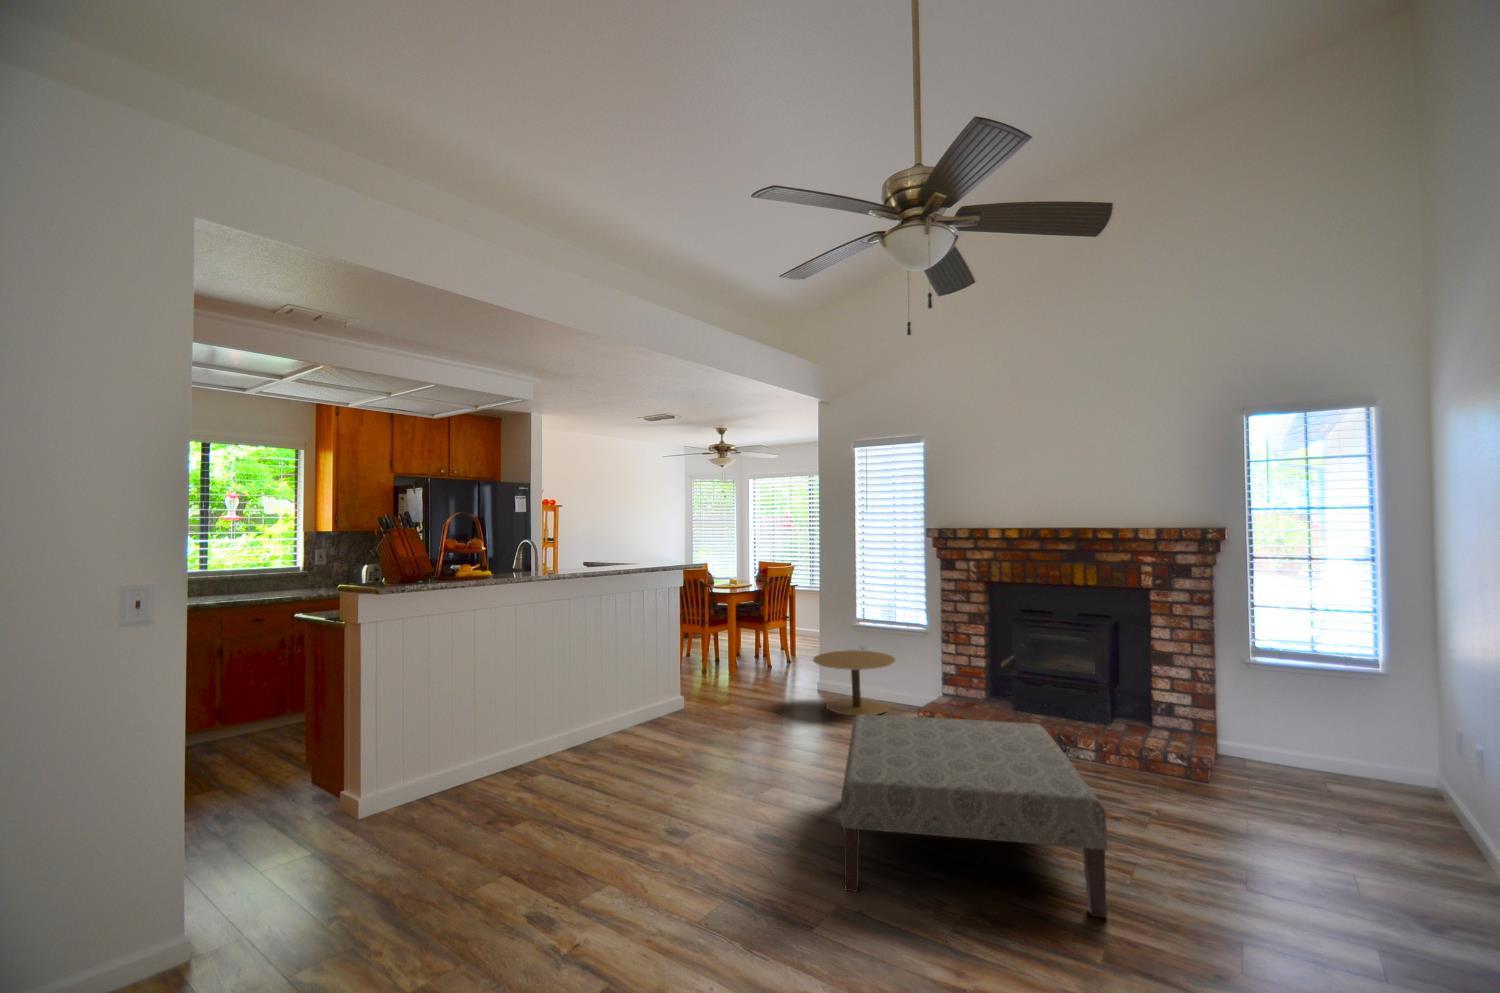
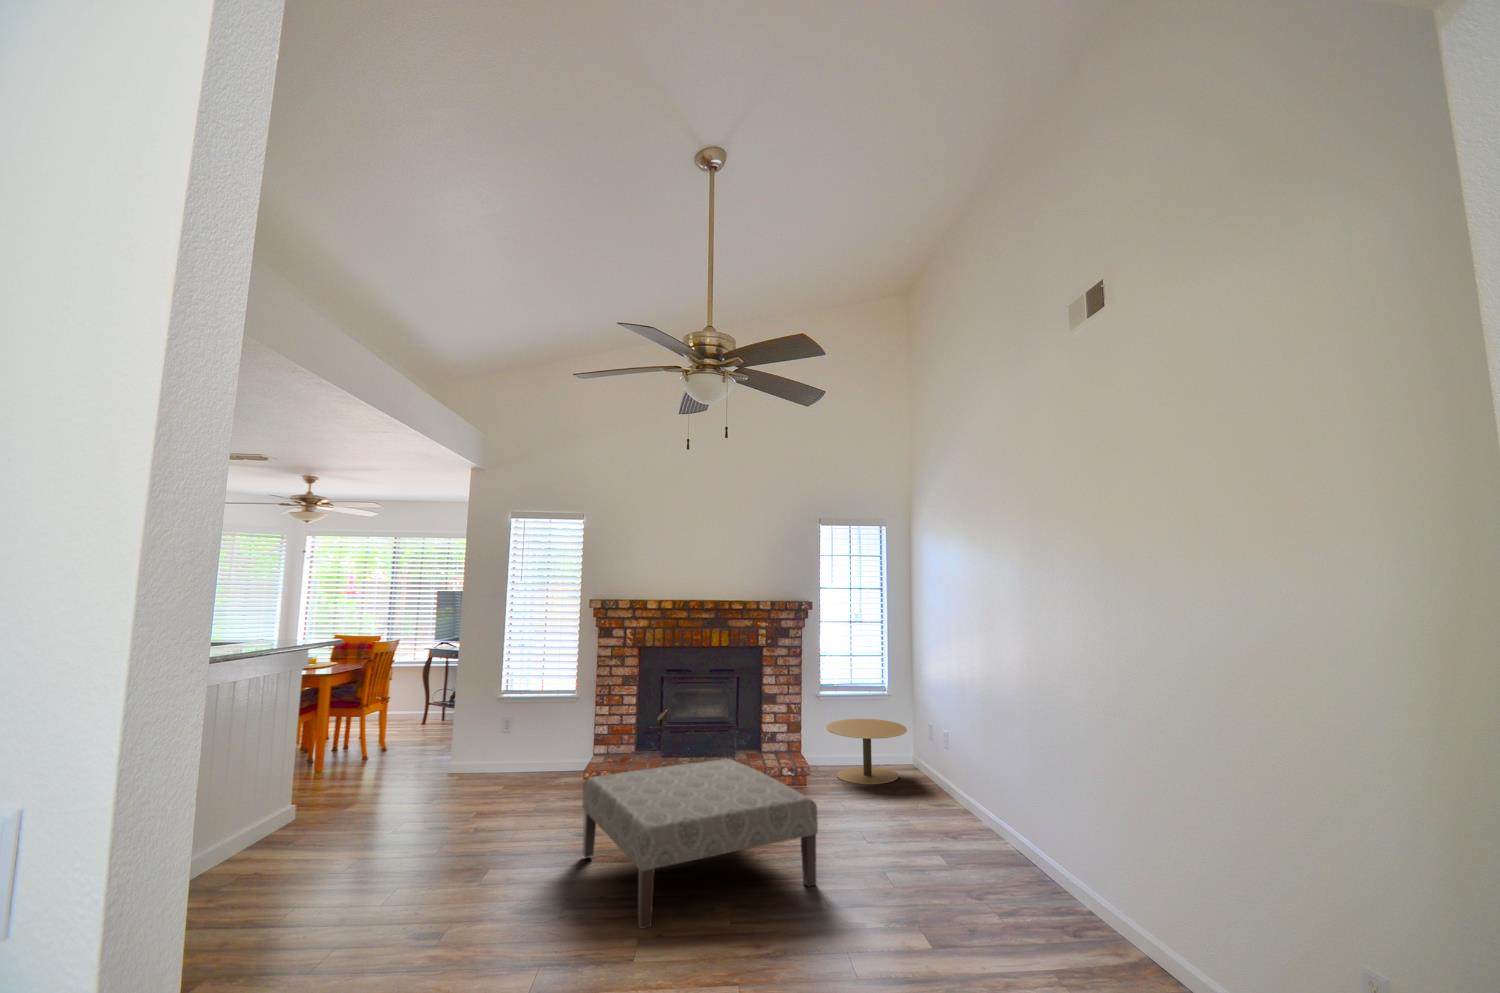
side table: present [813,650,895,716] -> present [826,719,907,784]

